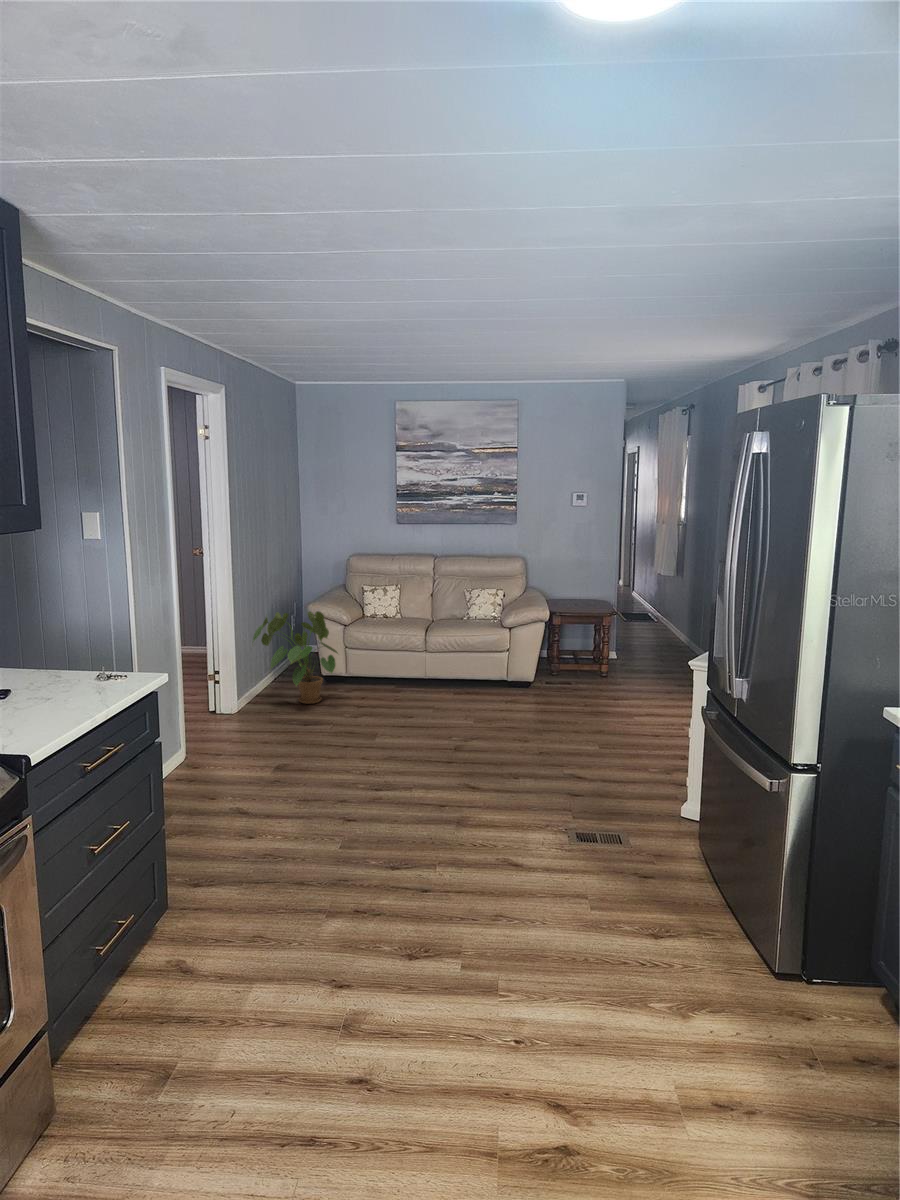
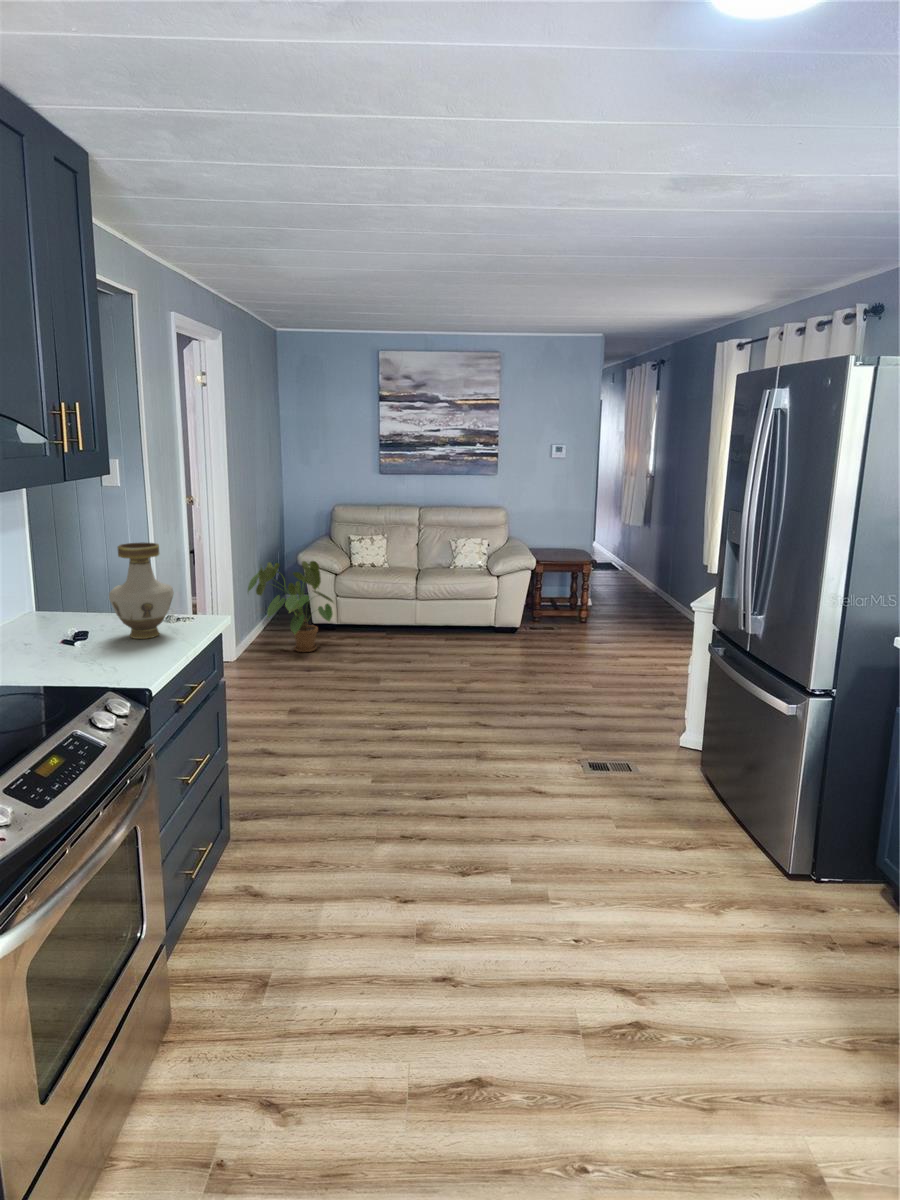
vase: none [37,597,107,696] -> present [109,542,174,639]

